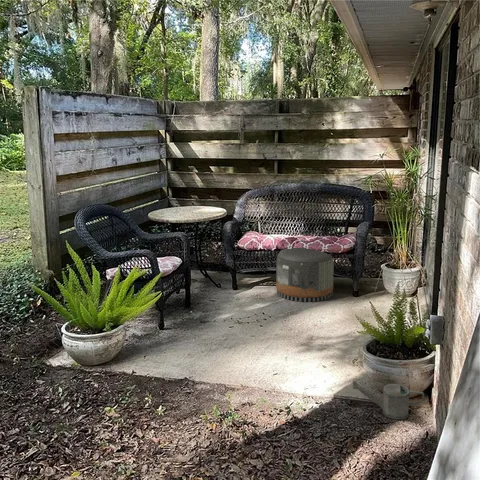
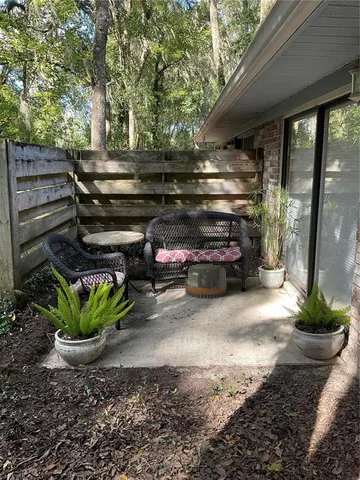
watering can: present [352,381,424,420] -> none [297,350,346,374]

